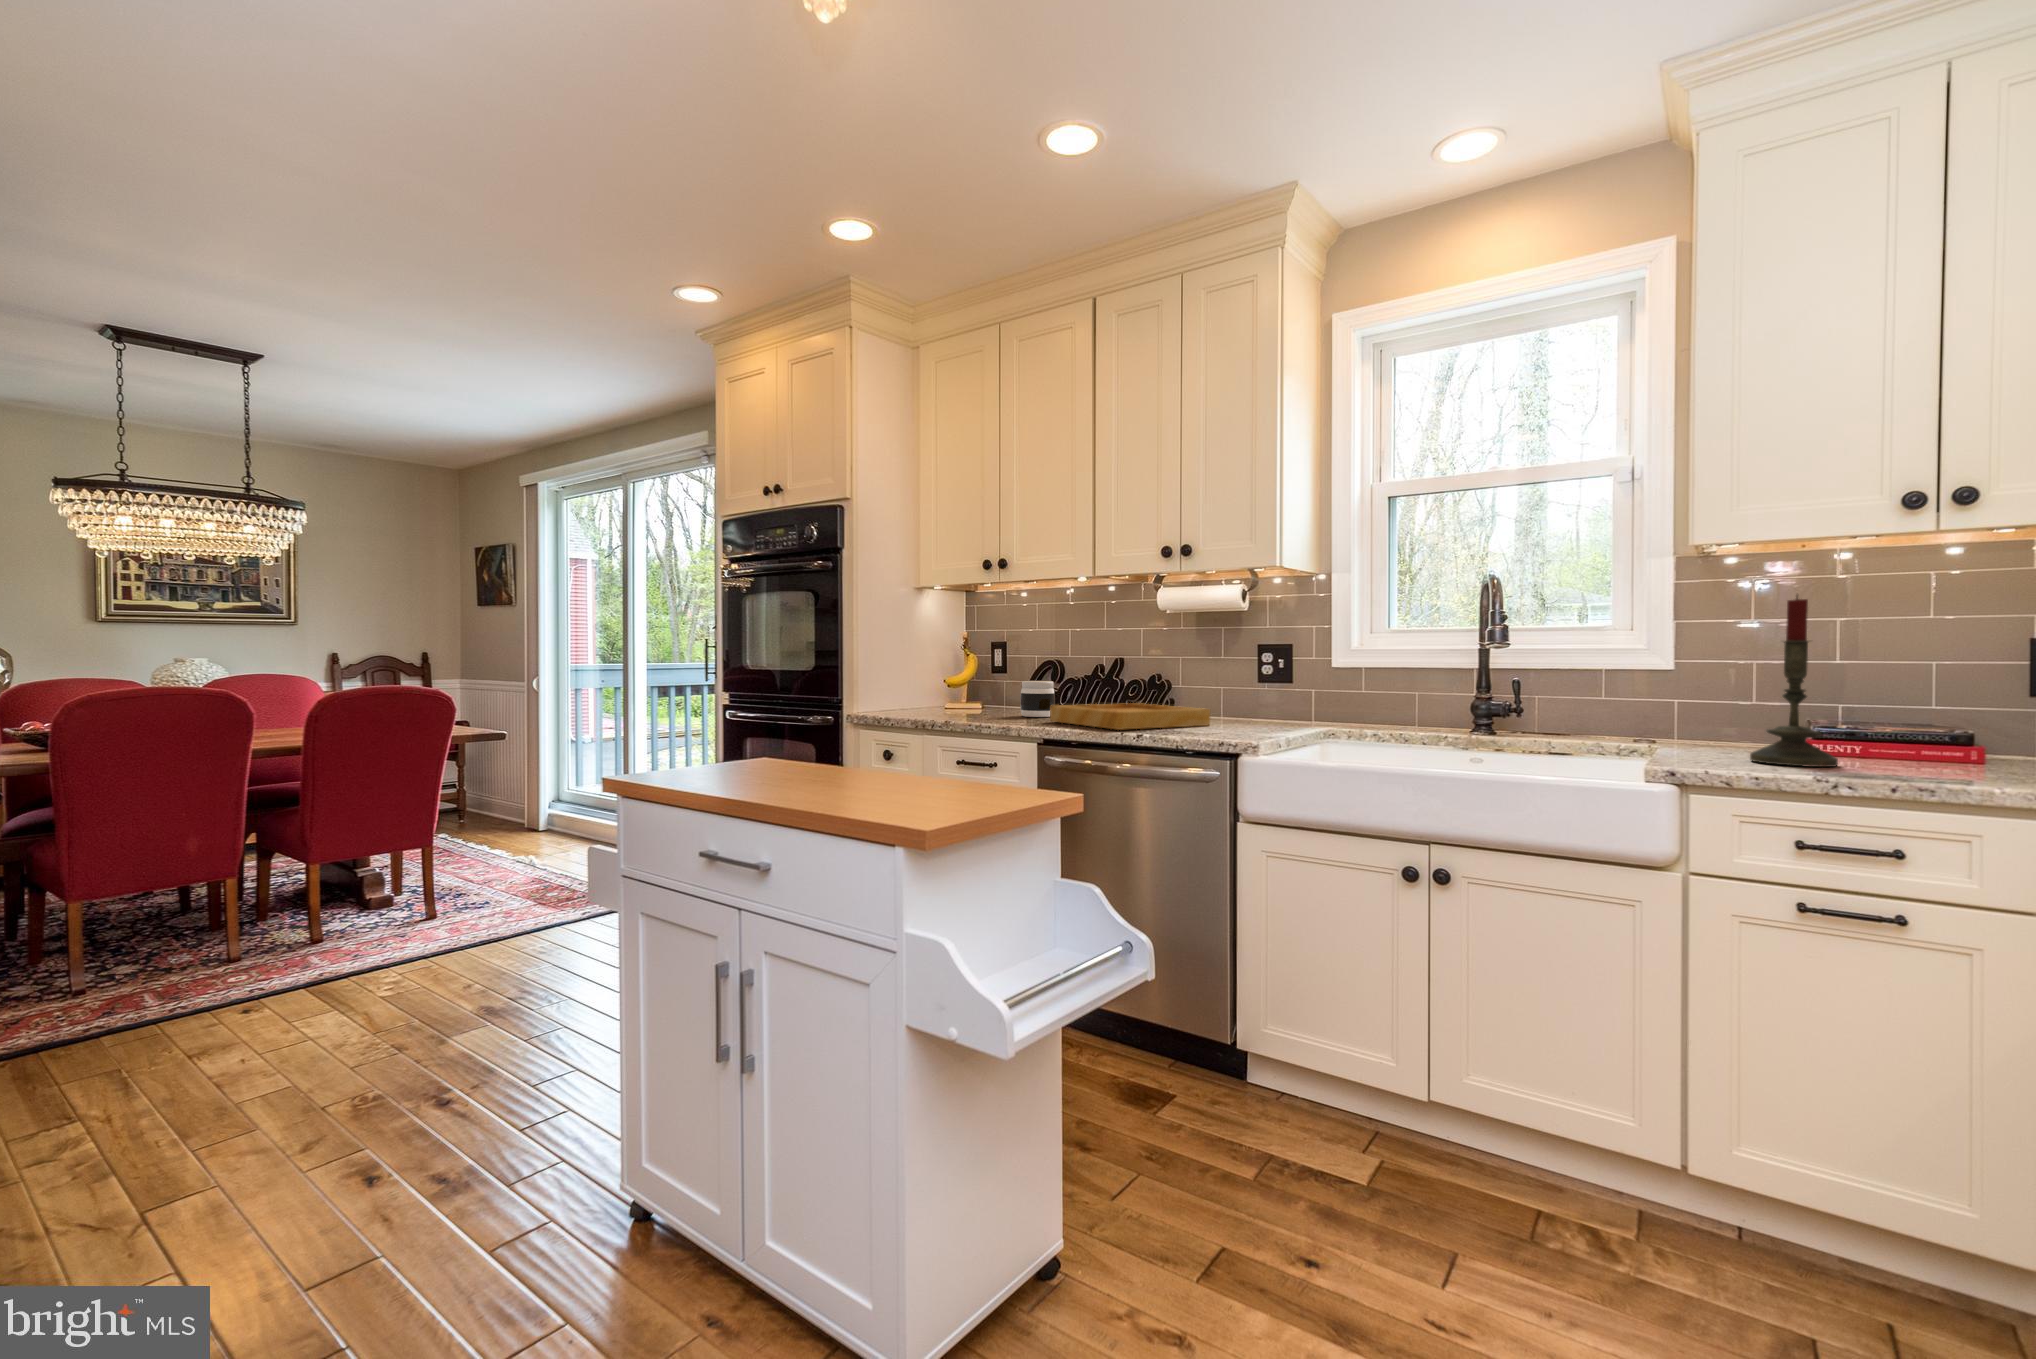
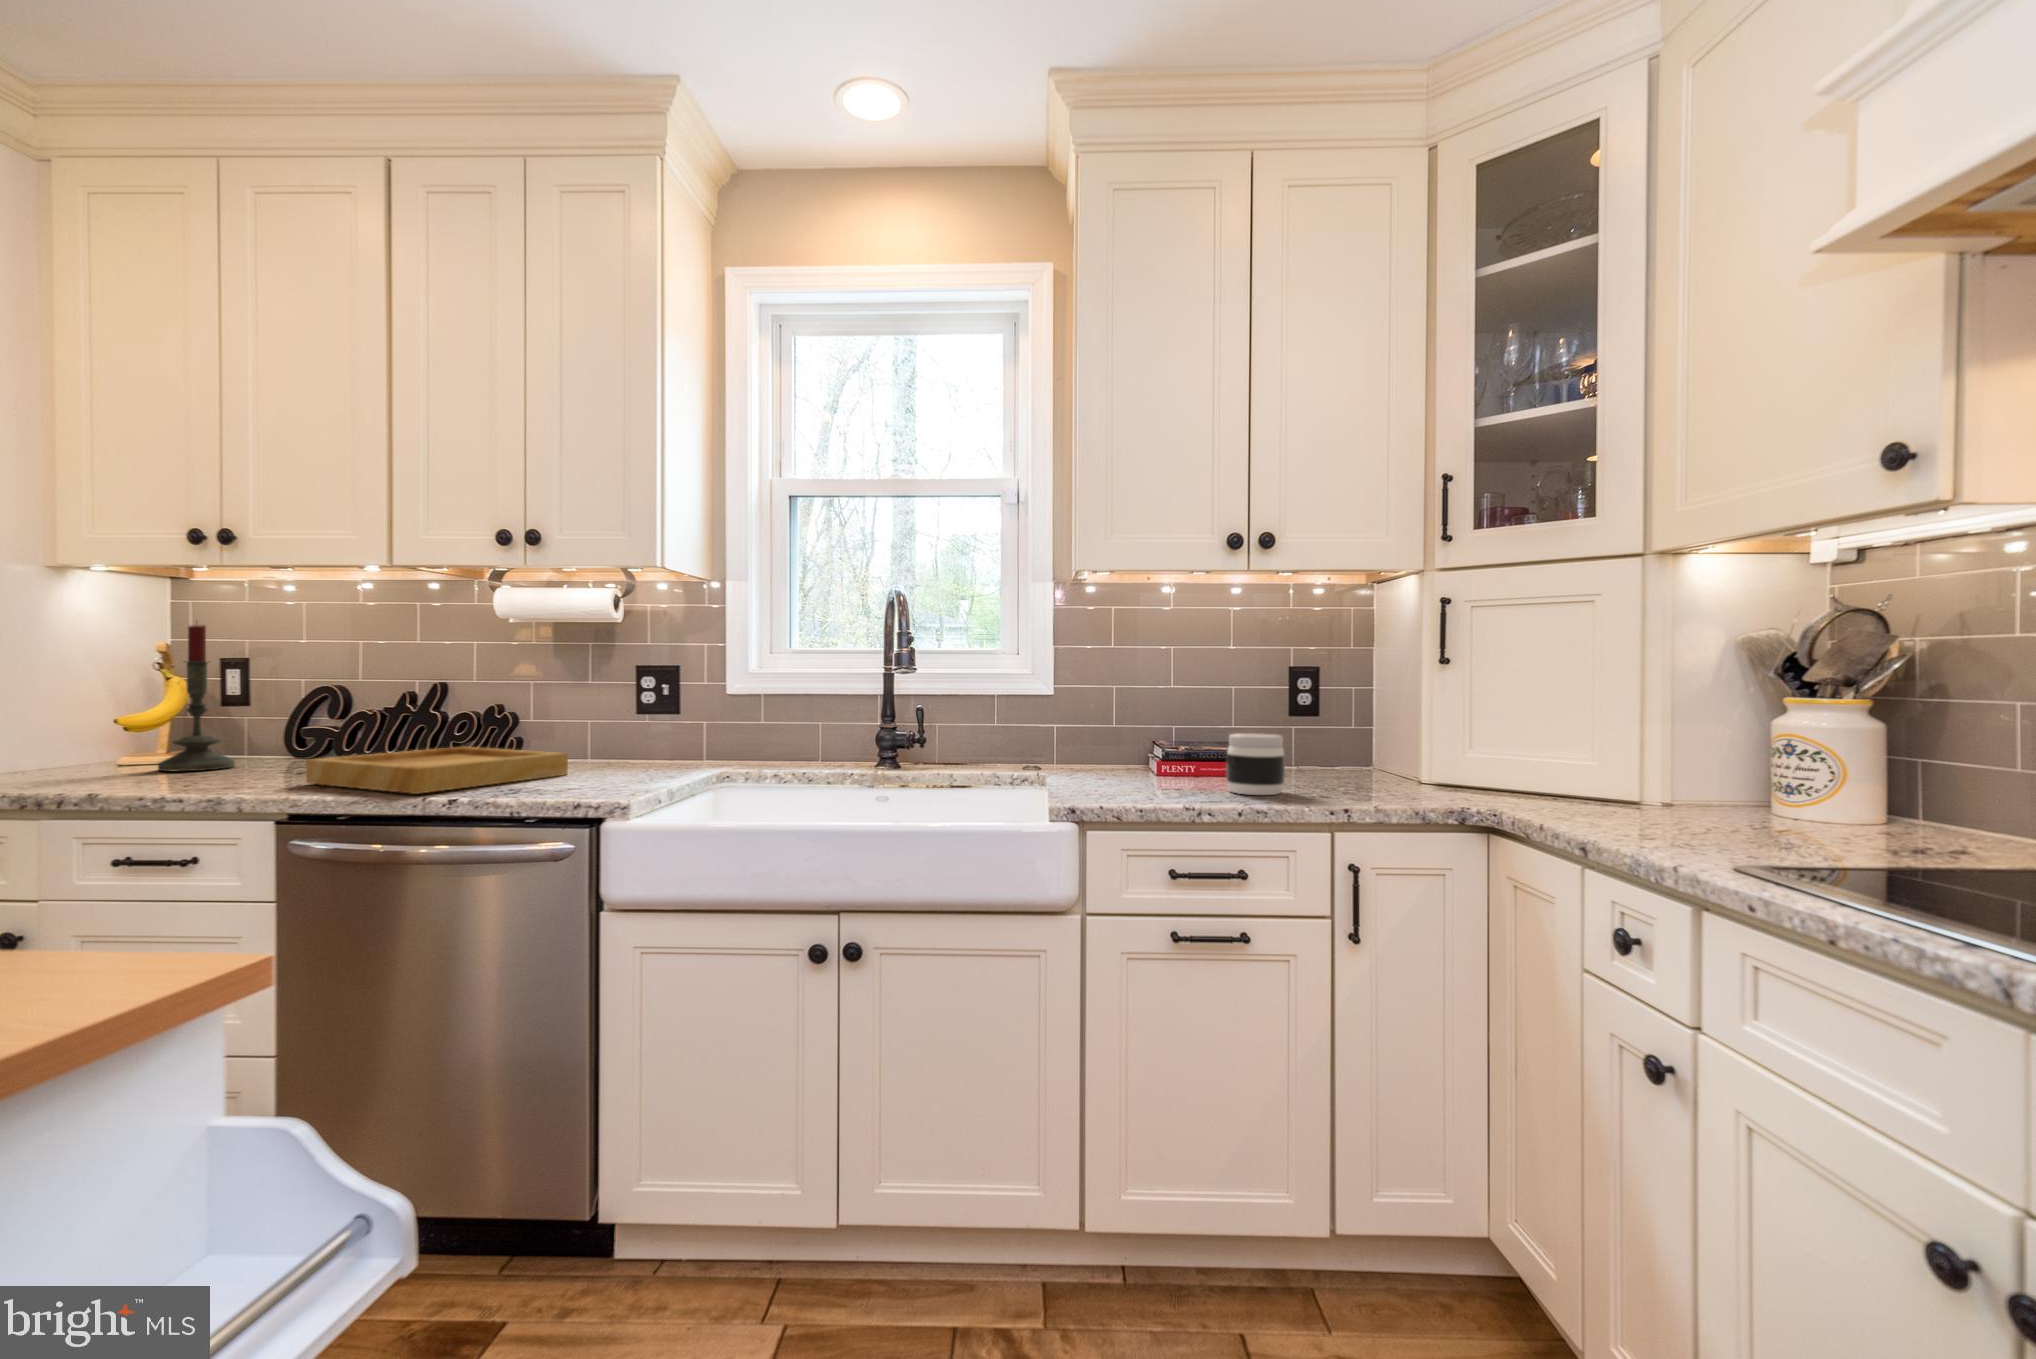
candle: present [1750,596,1838,767] -> present [158,625,235,772]
jar: present [1020,681,1055,717] -> present [1226,733,1285,795]

